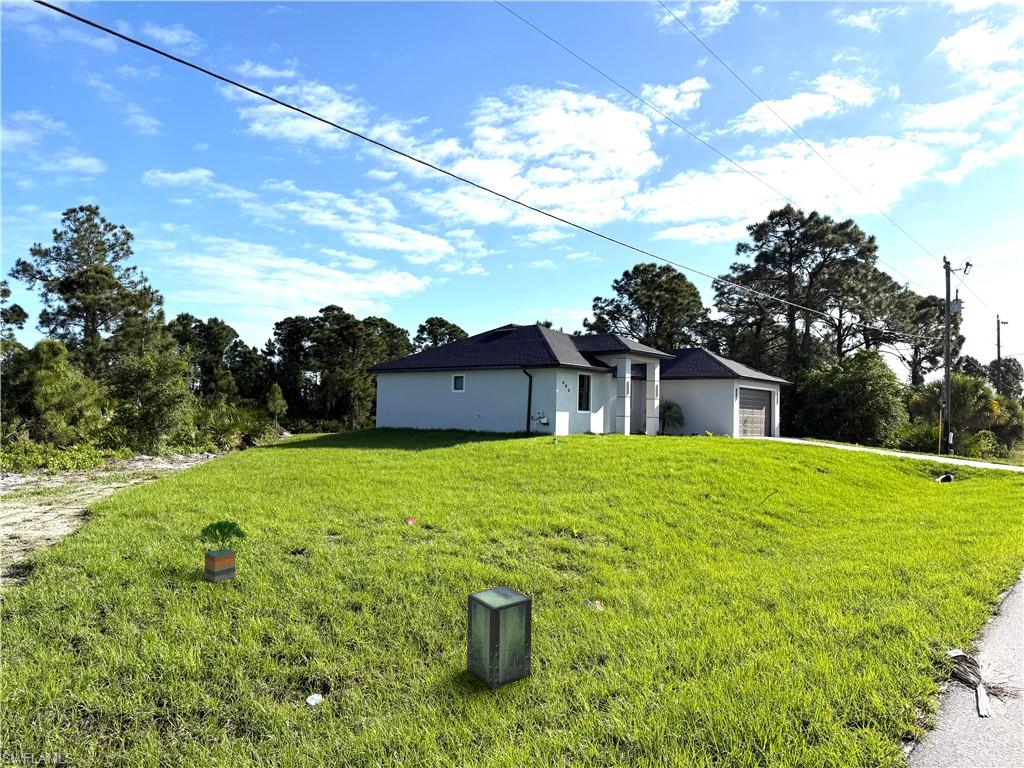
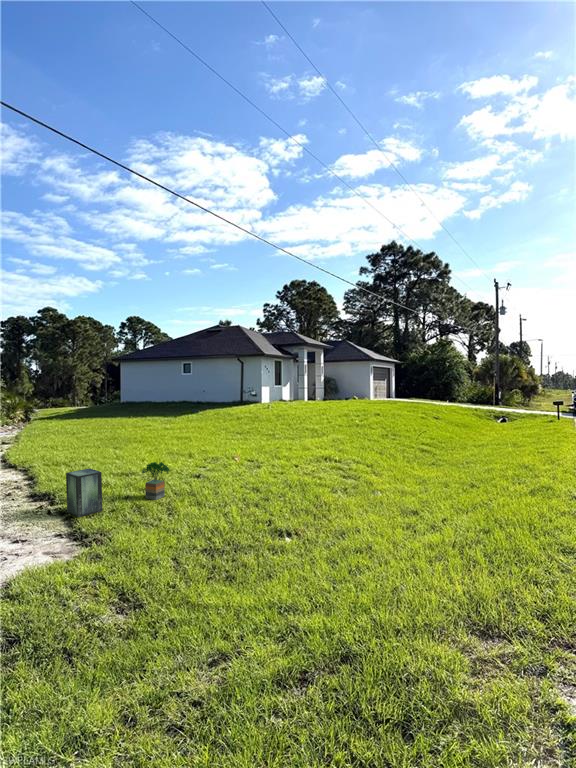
storage box: present [467,585,532,689] -> present [66,468,102,517]

